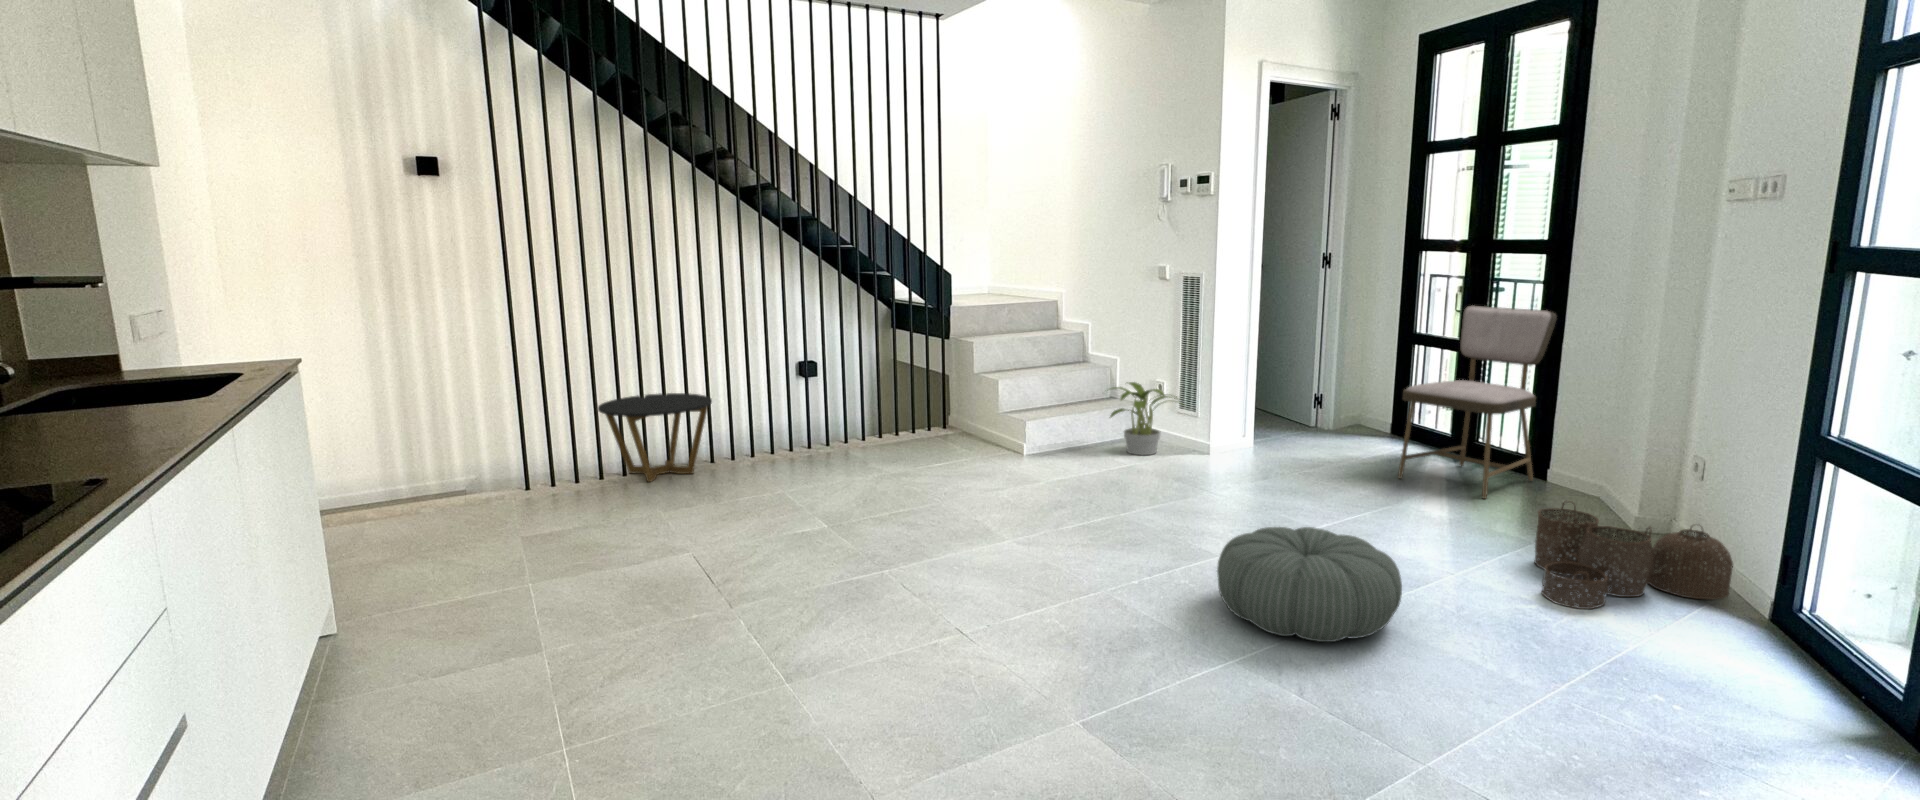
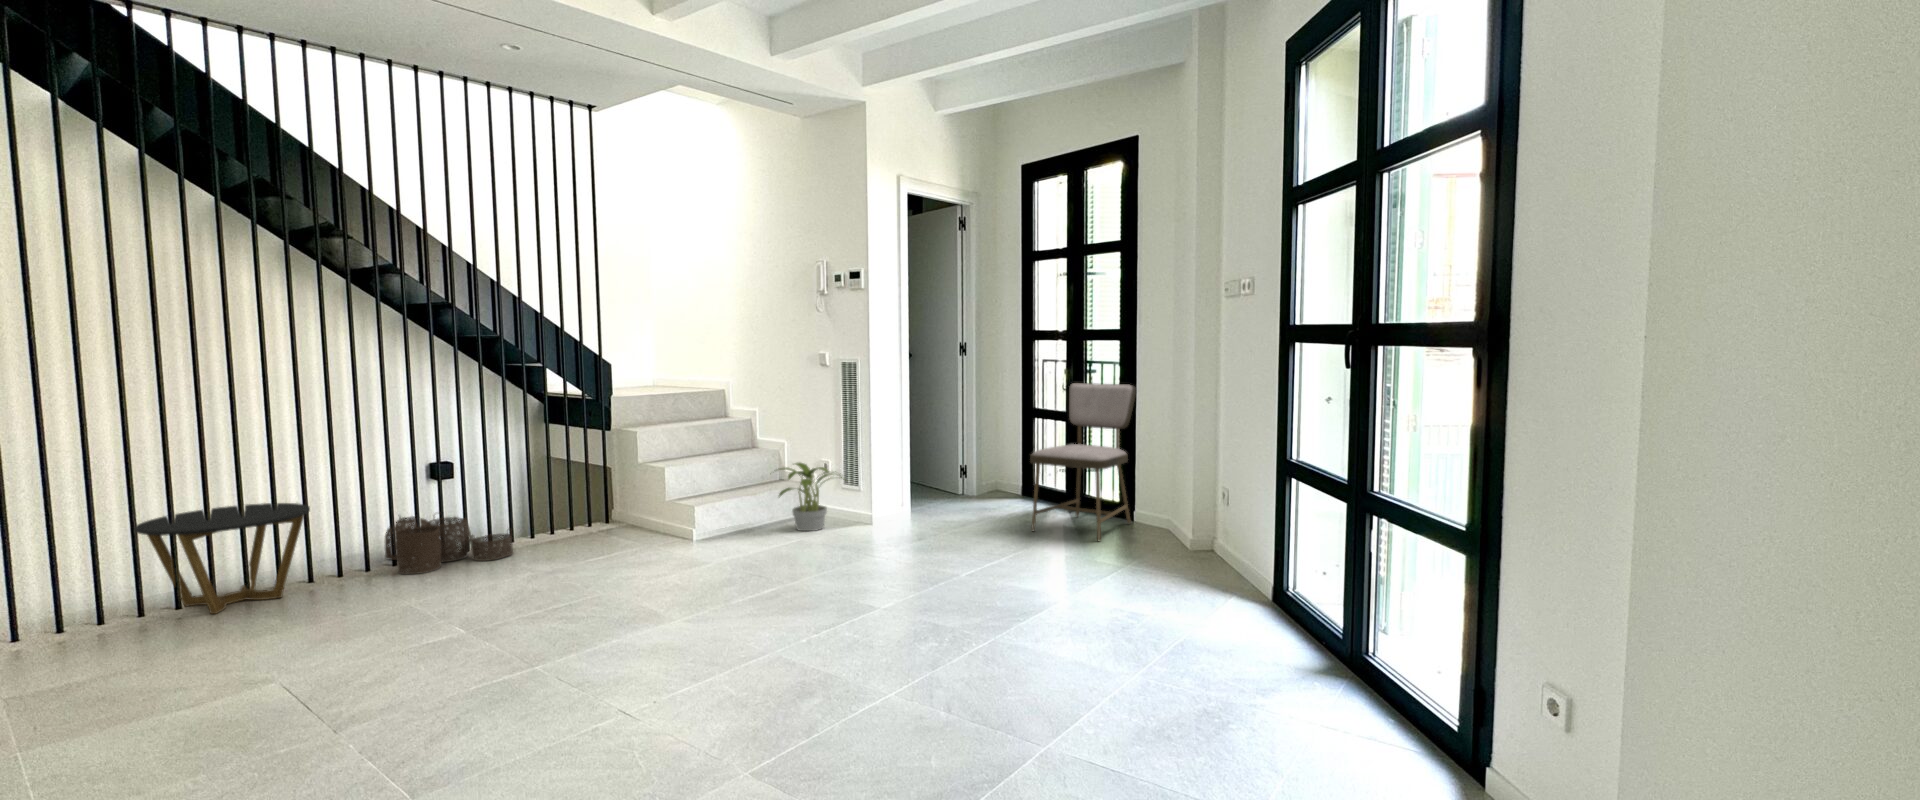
woven basket: present [1535,501,1733,609] -> present [385,516,513,574]
pouf: present [1217,527,1402,642] -> none [893,578,1055,685]

